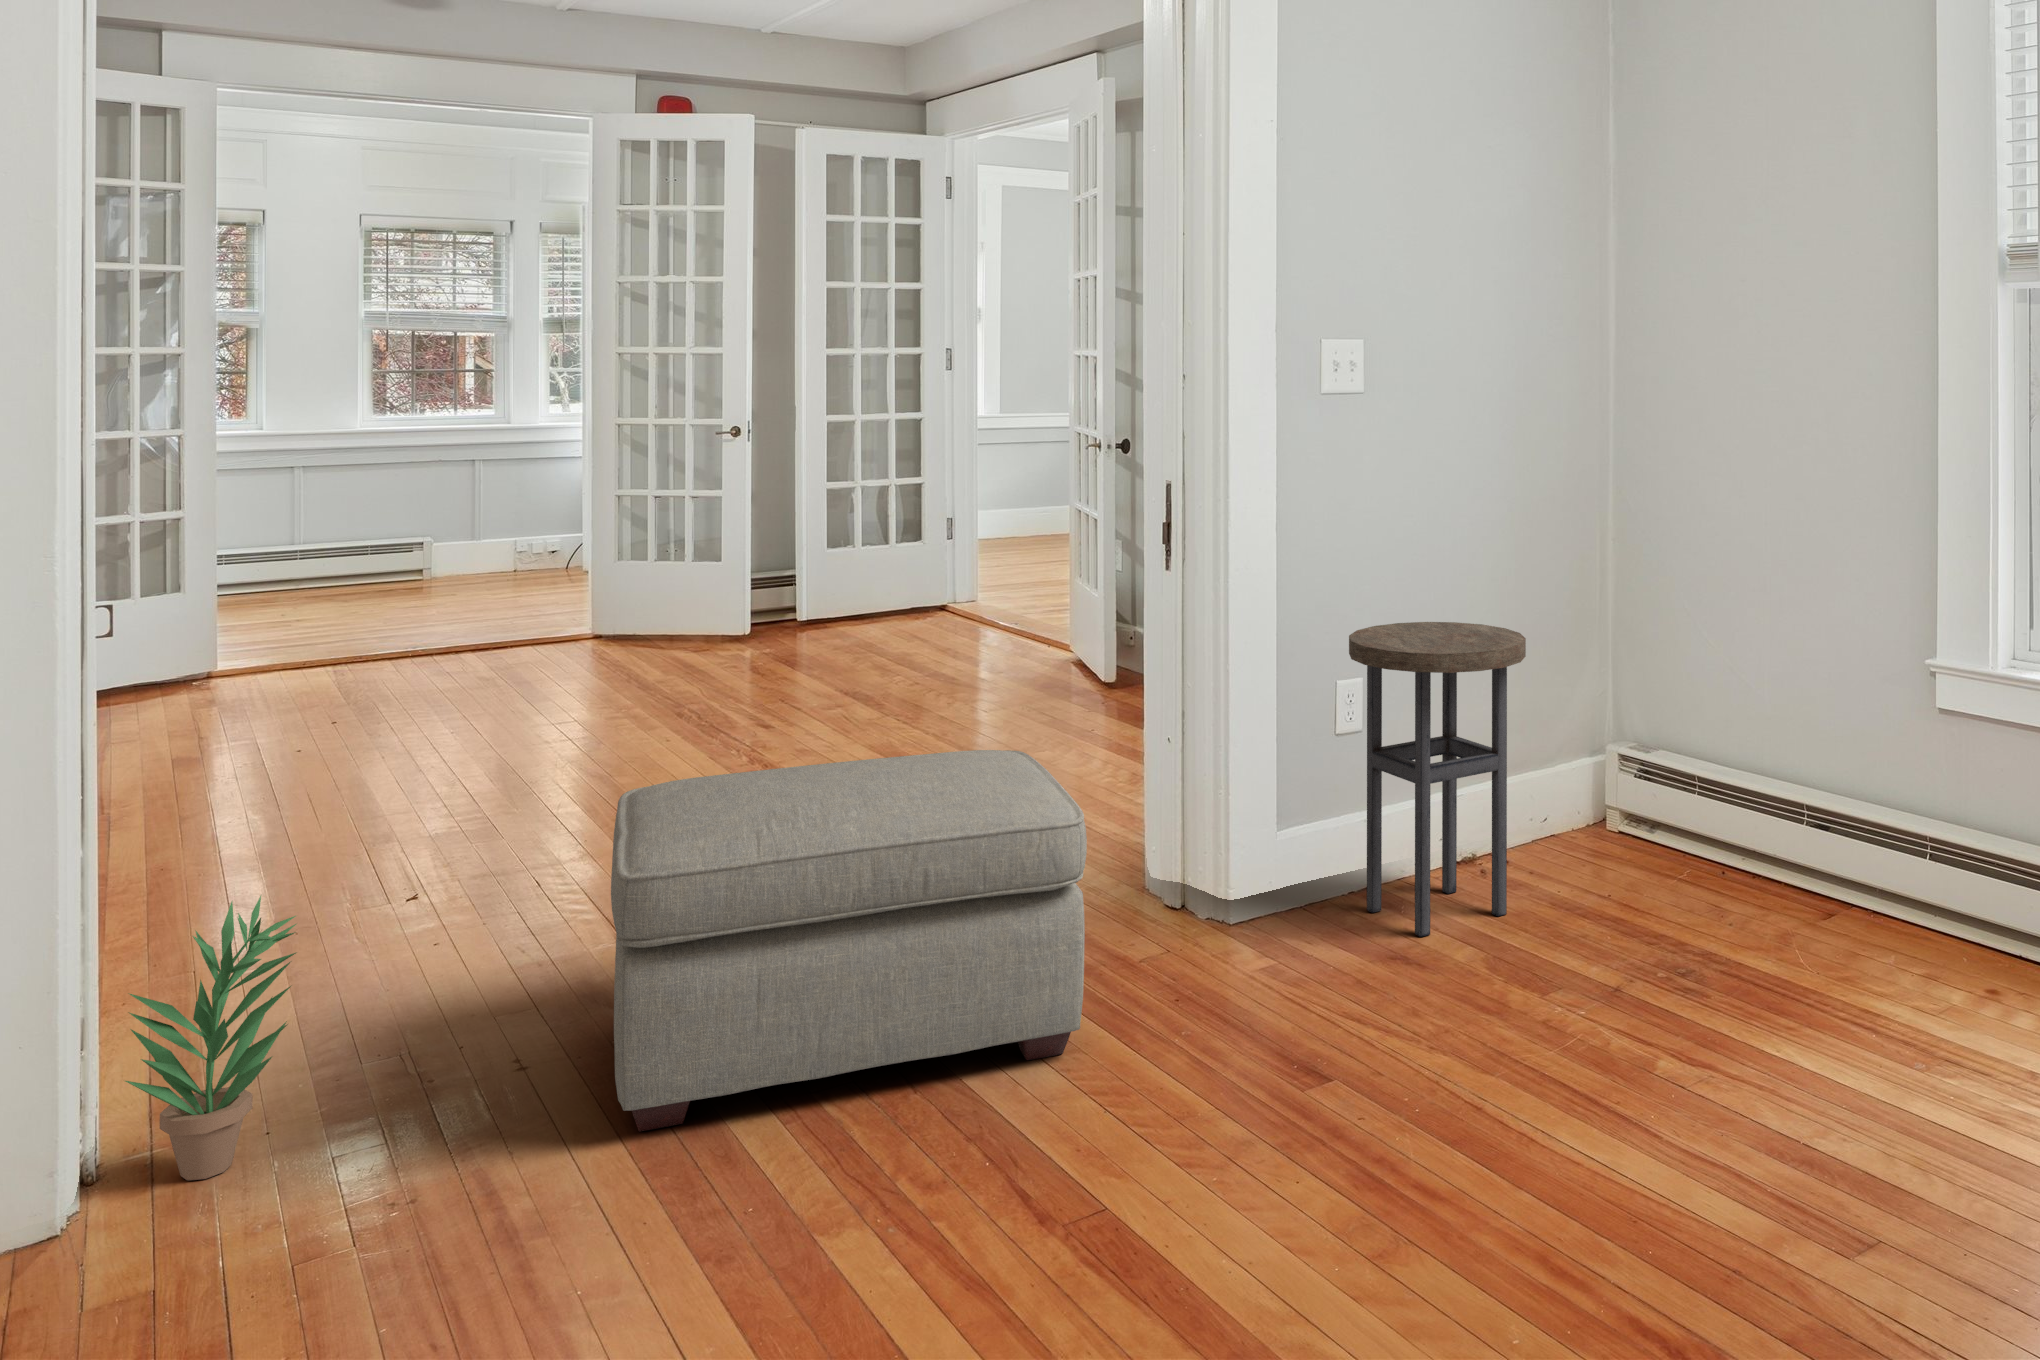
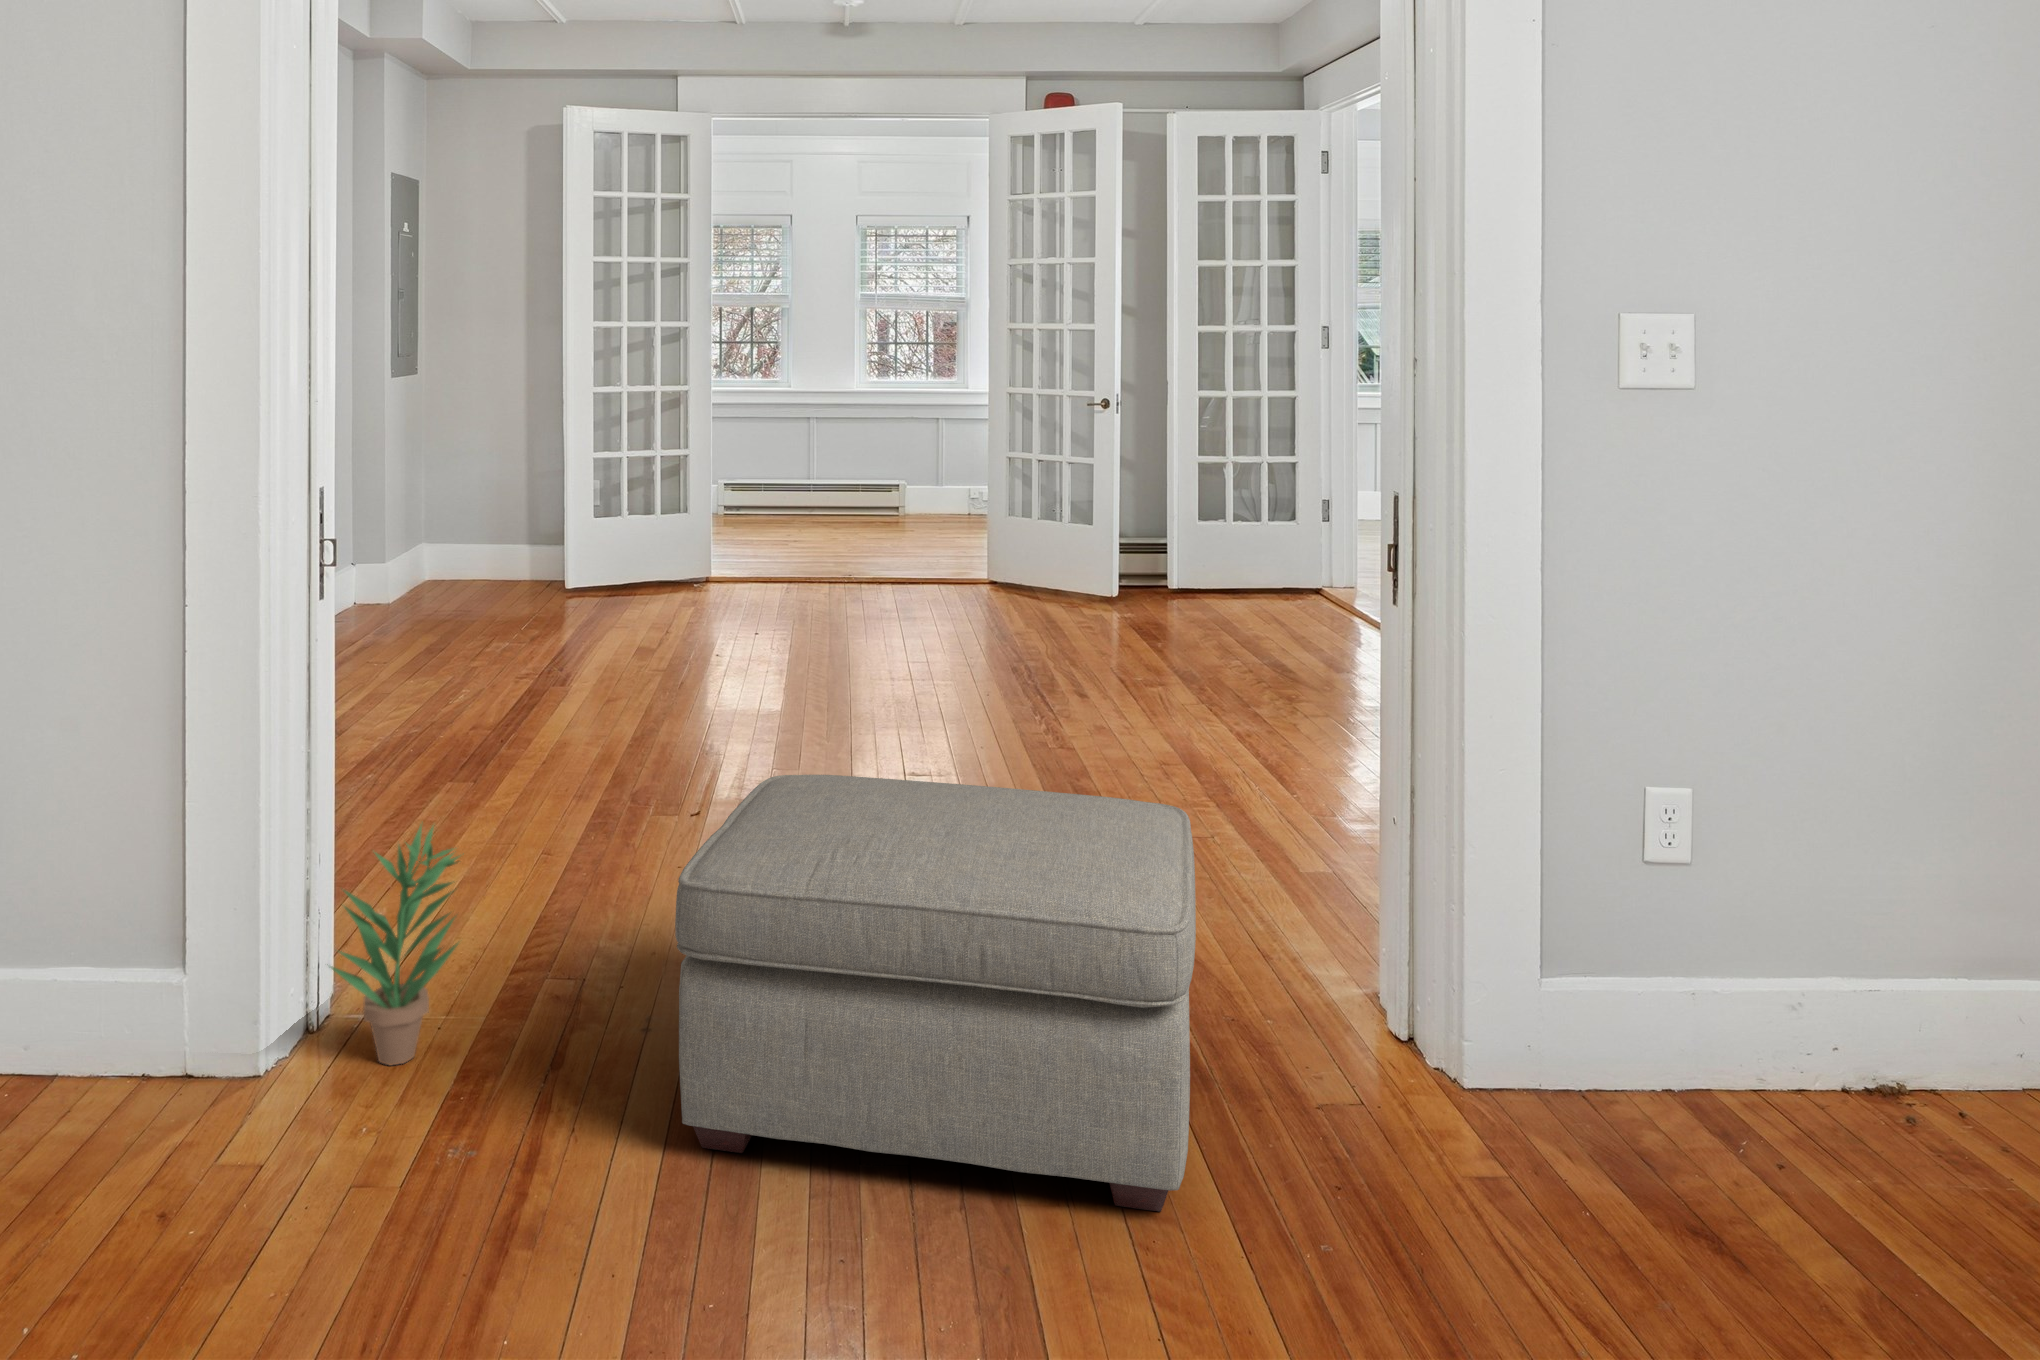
side table: present [1349,622,1526,937] -> none [1648,723,1960,1202]

